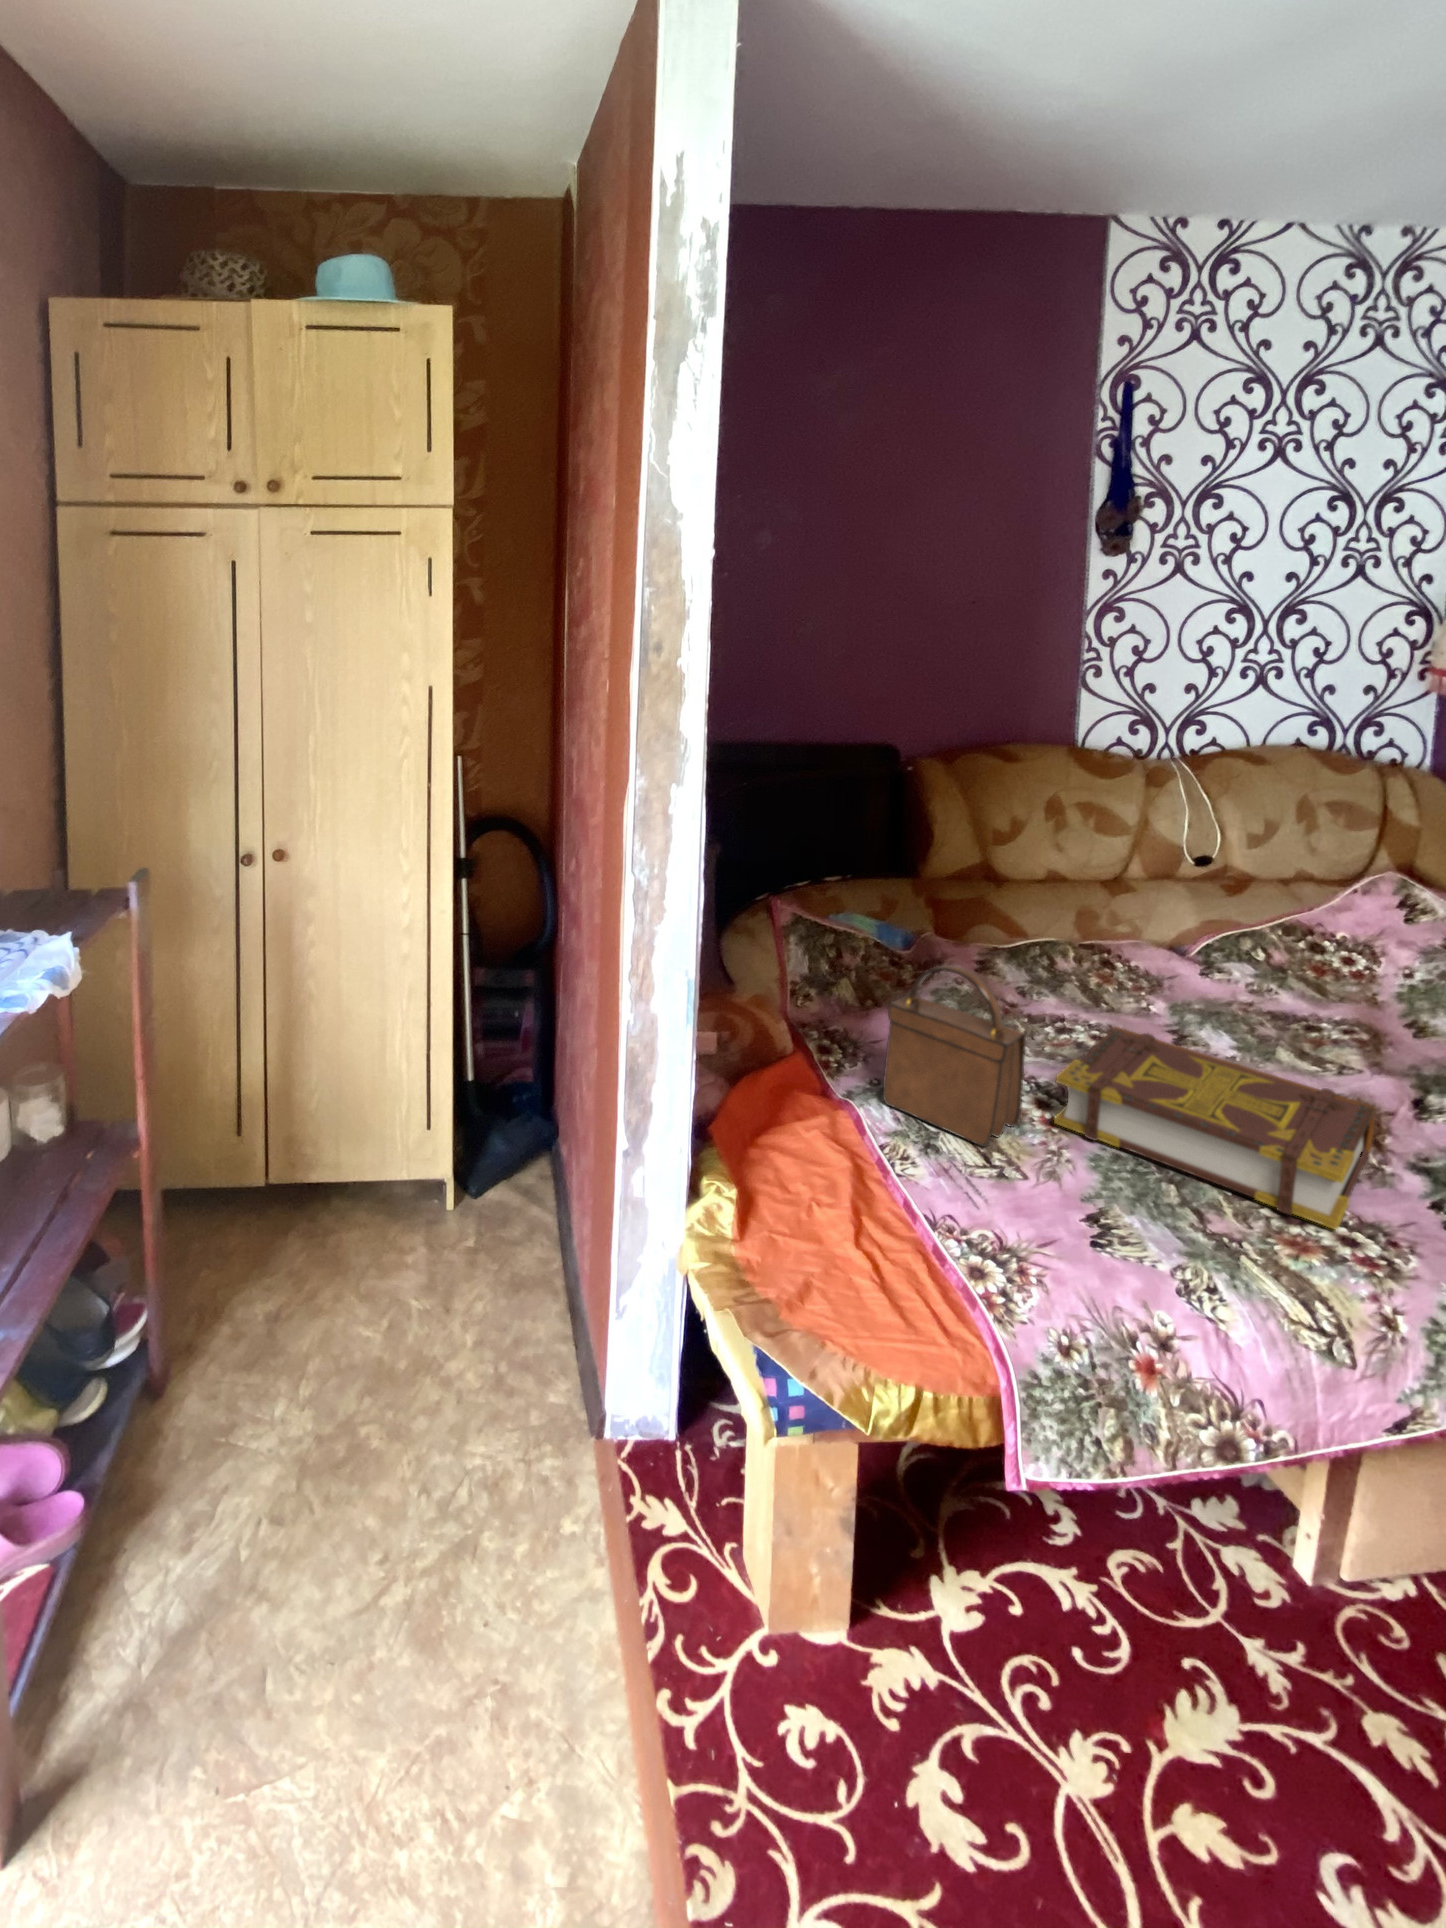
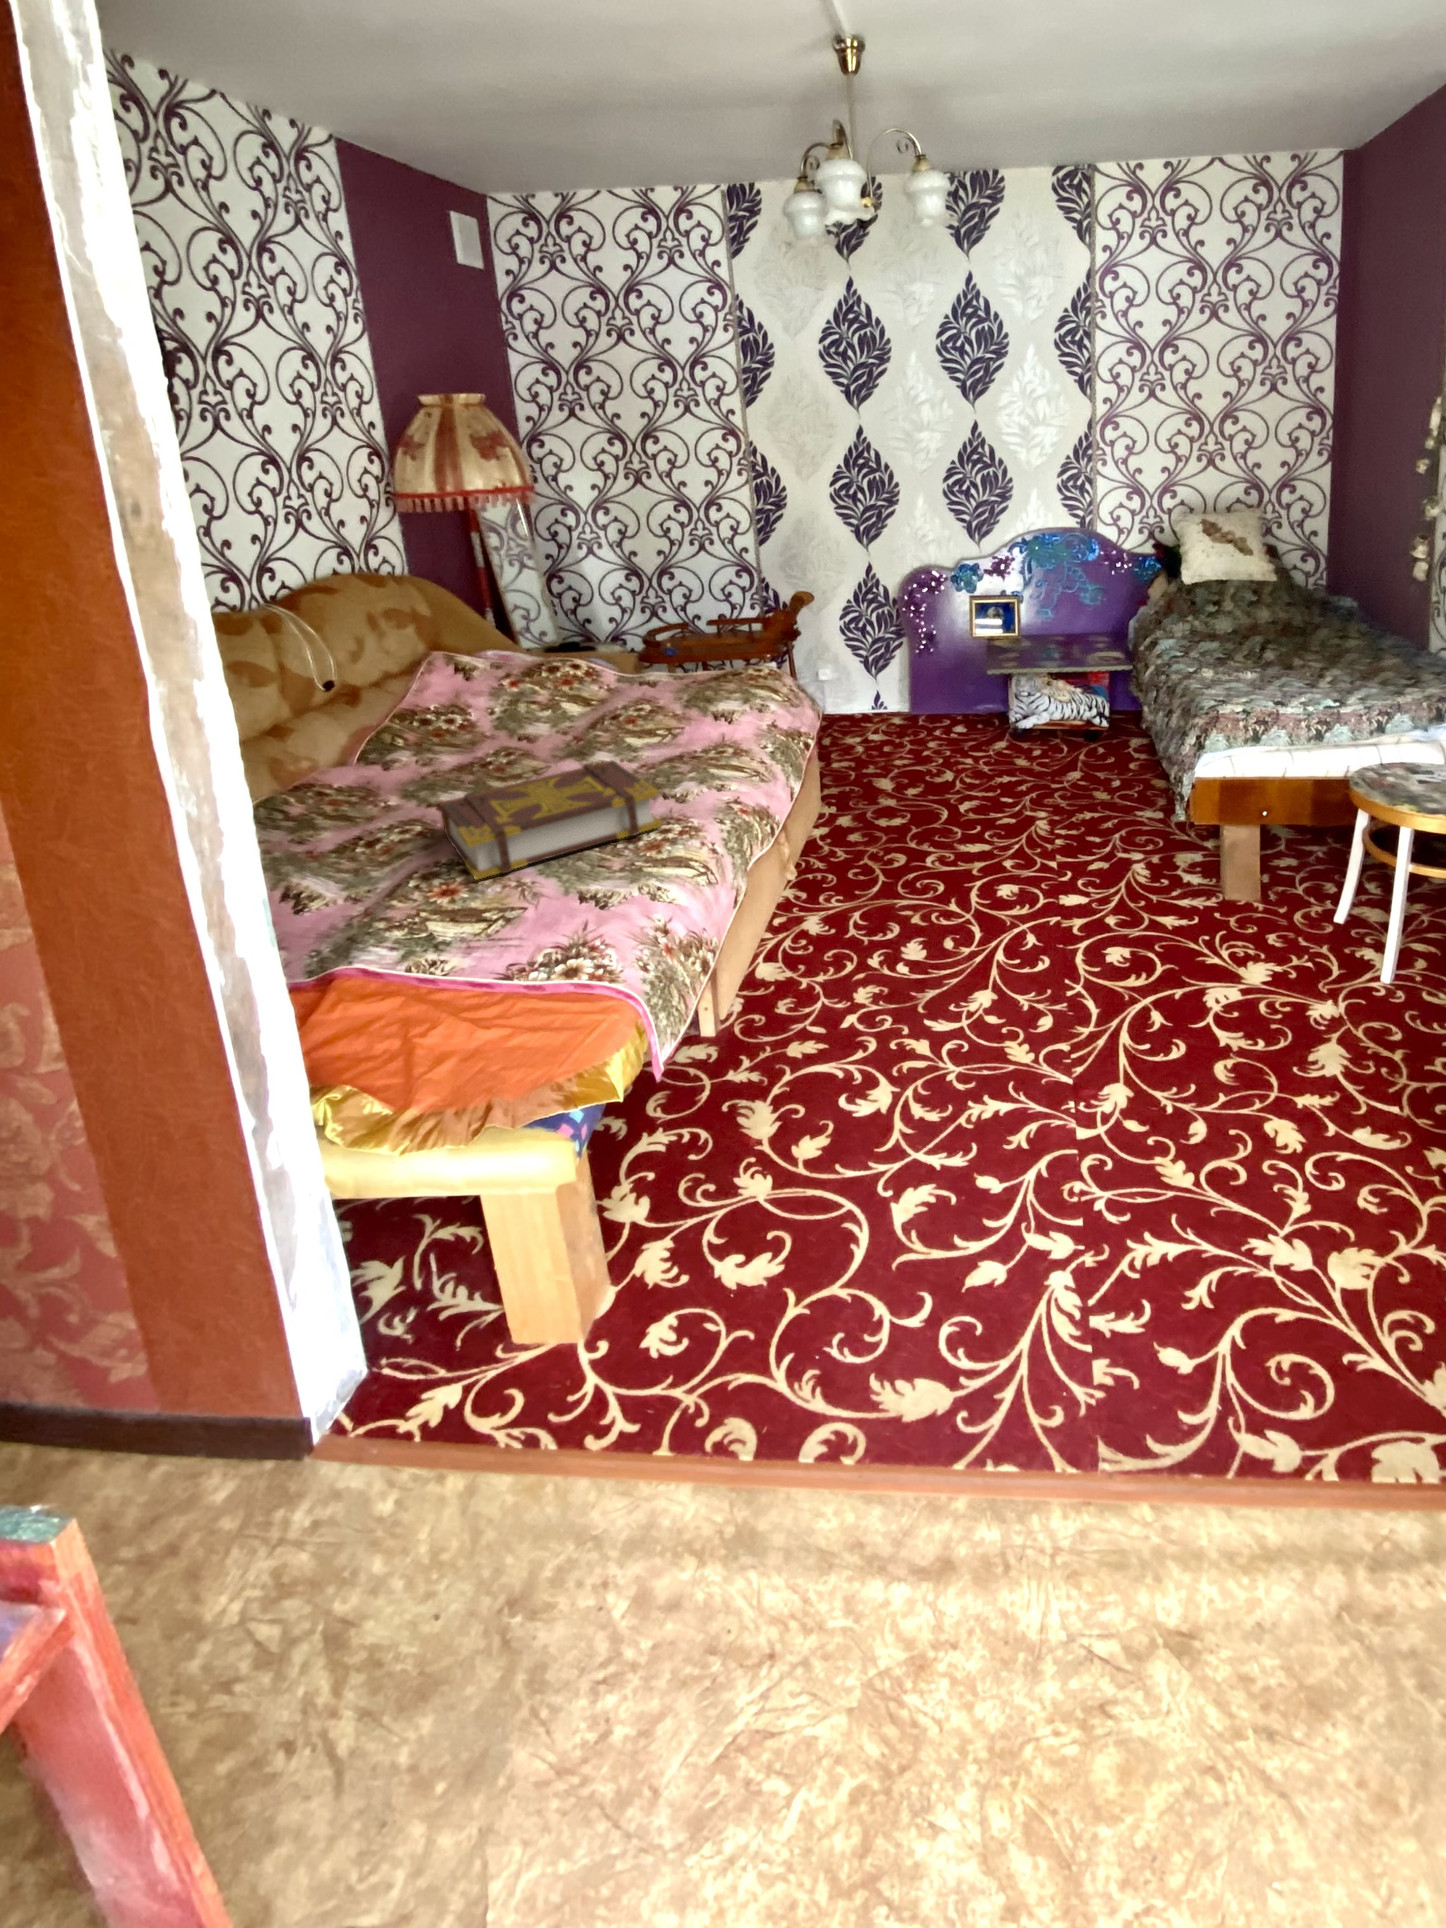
handbag: present [883,965,1026,1147] -> none [325,788,466,950]

